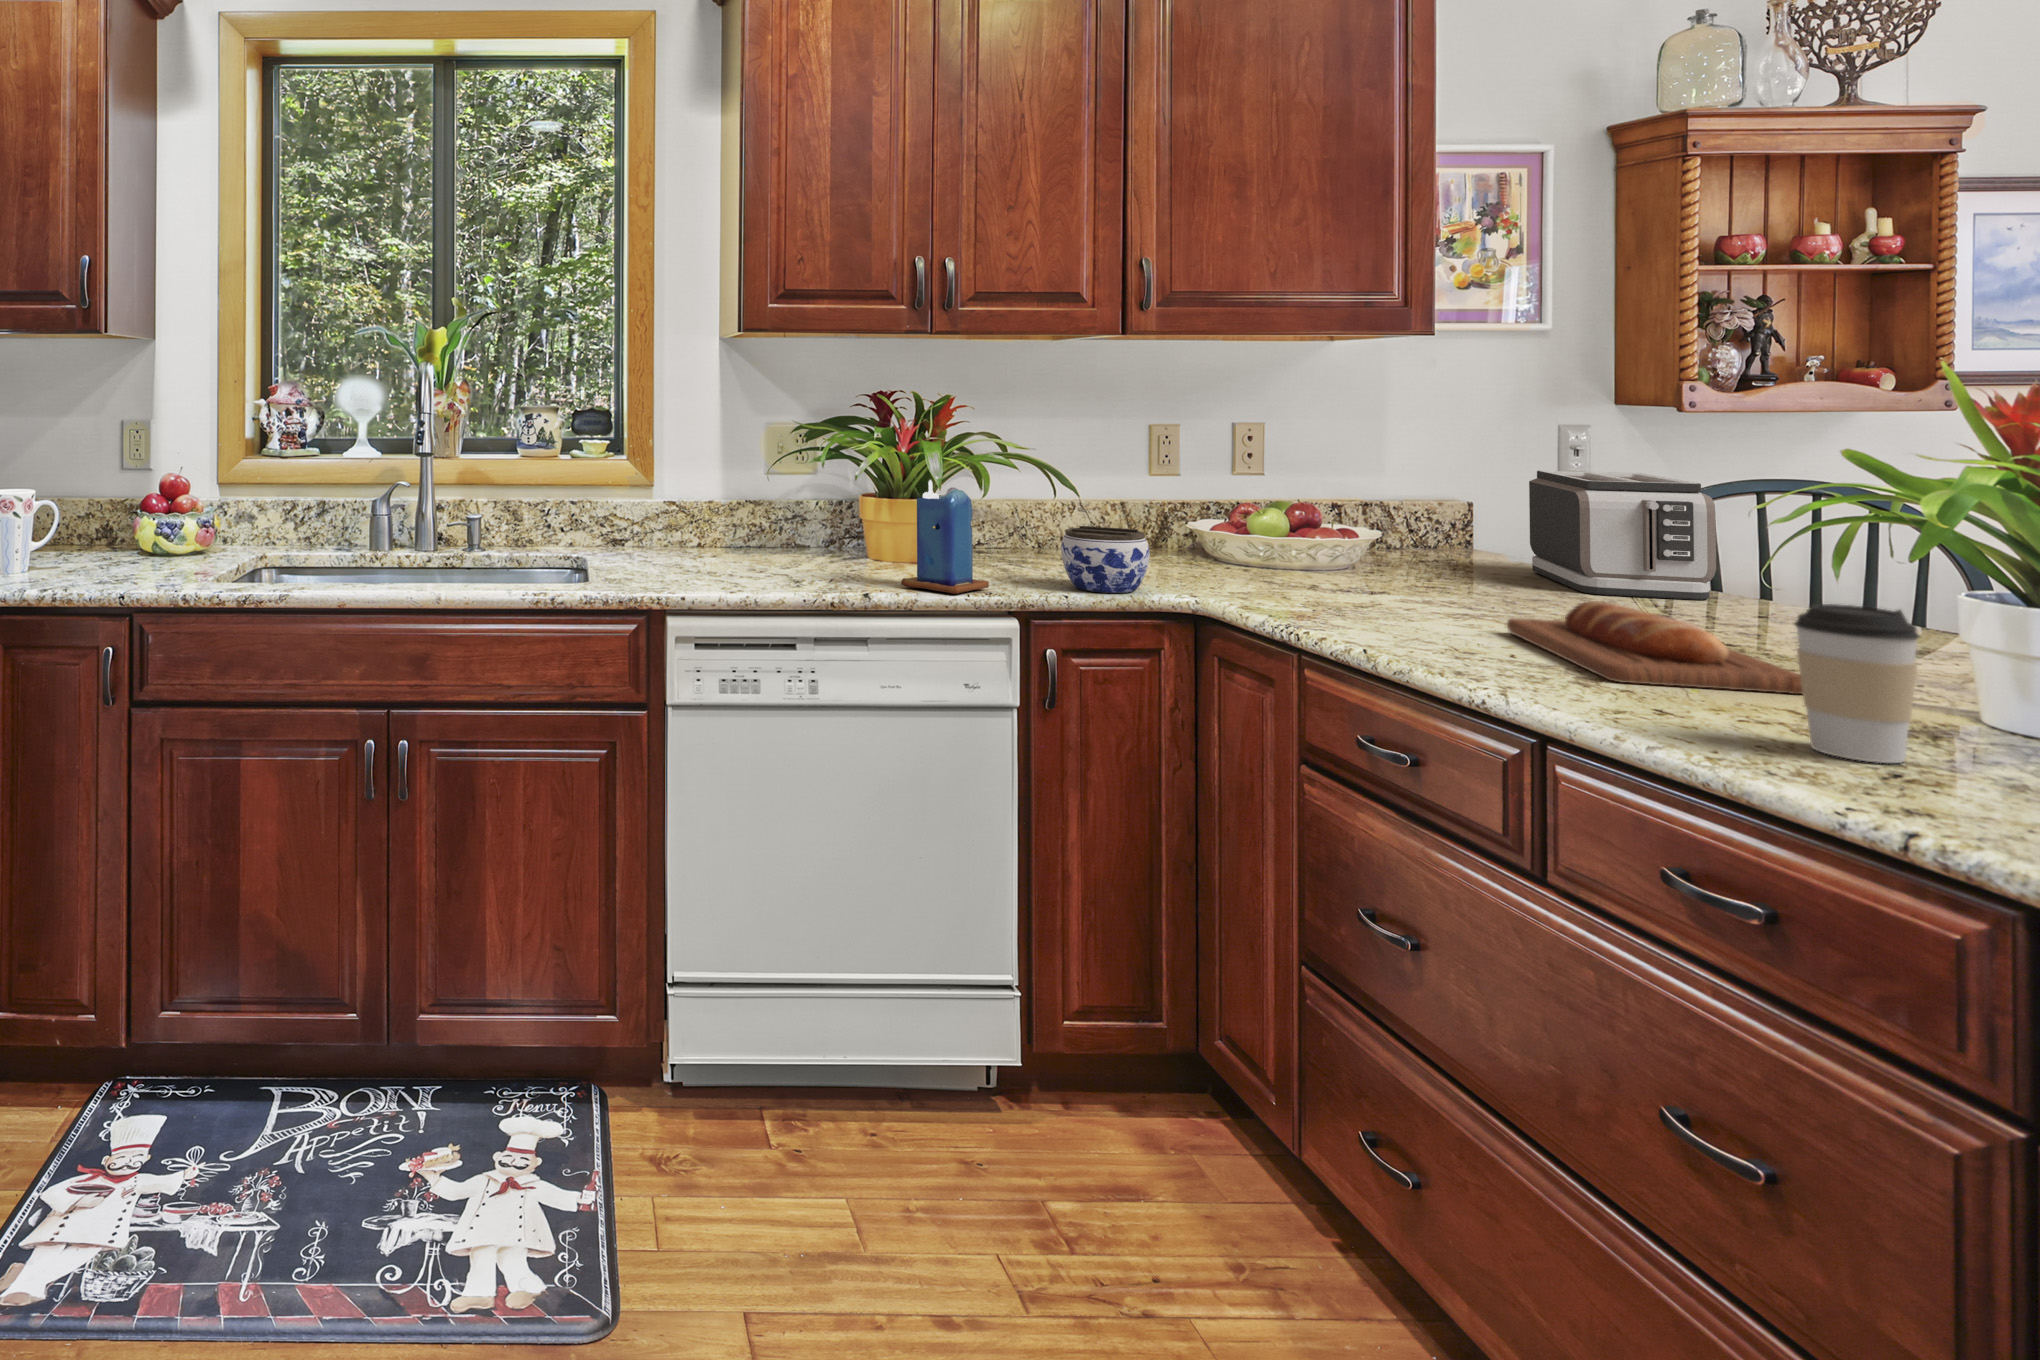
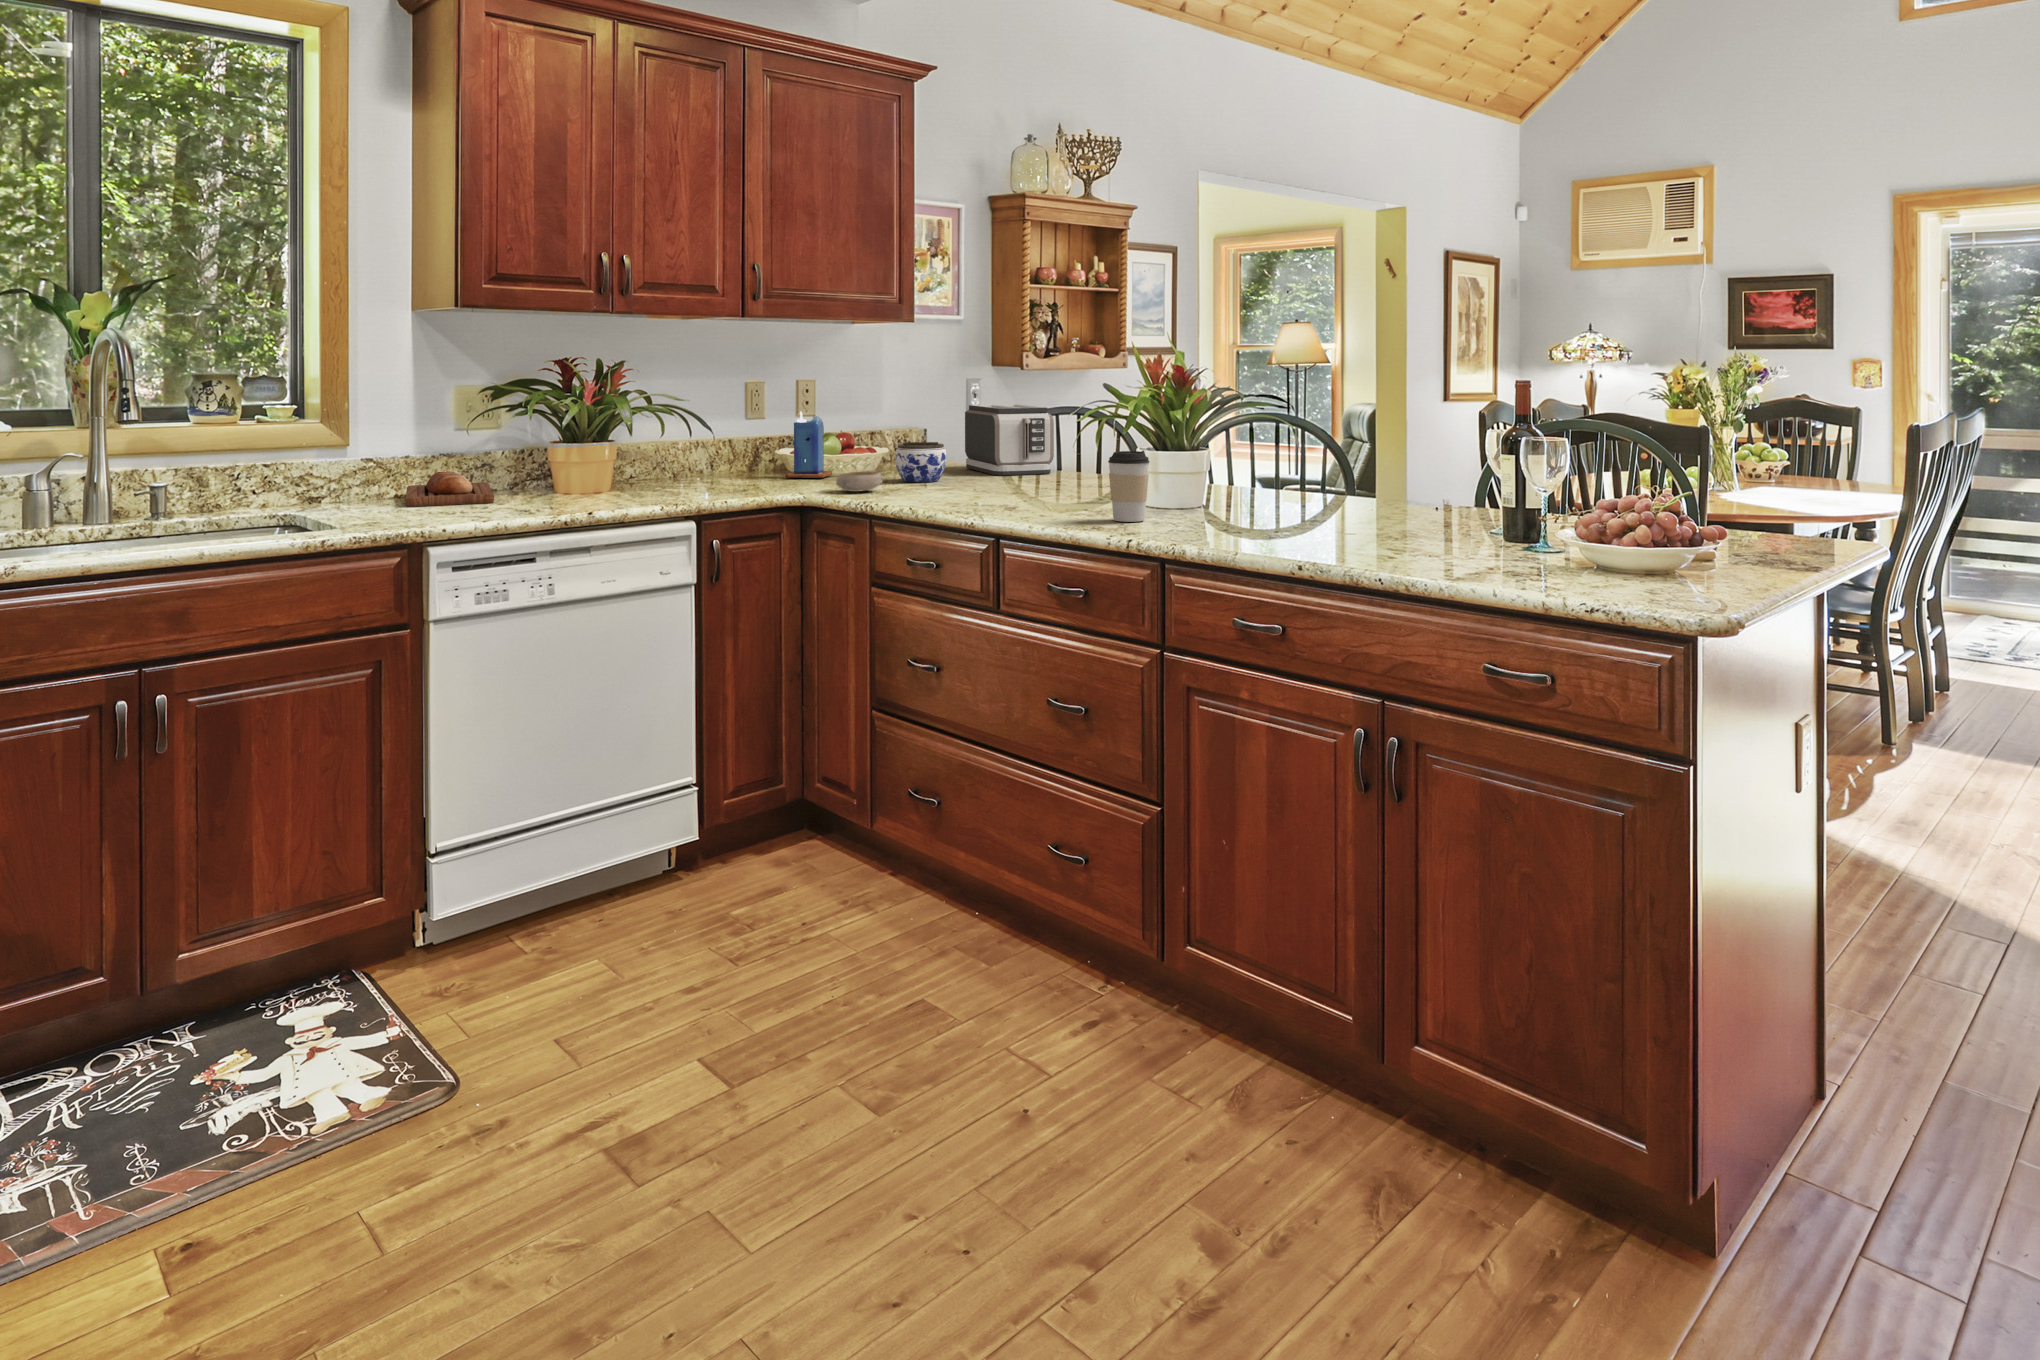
candle: present [901,480,989,594] -> present [785,412,832,478]
jar: present [1061,526,1150,593] -> present [895,442,947,482]
bowl: none [1253,569,1334,601] -> present [836,471,882,492]
bread loaf: present [1507,601,1803,694] -> present [406,471,494,507]

